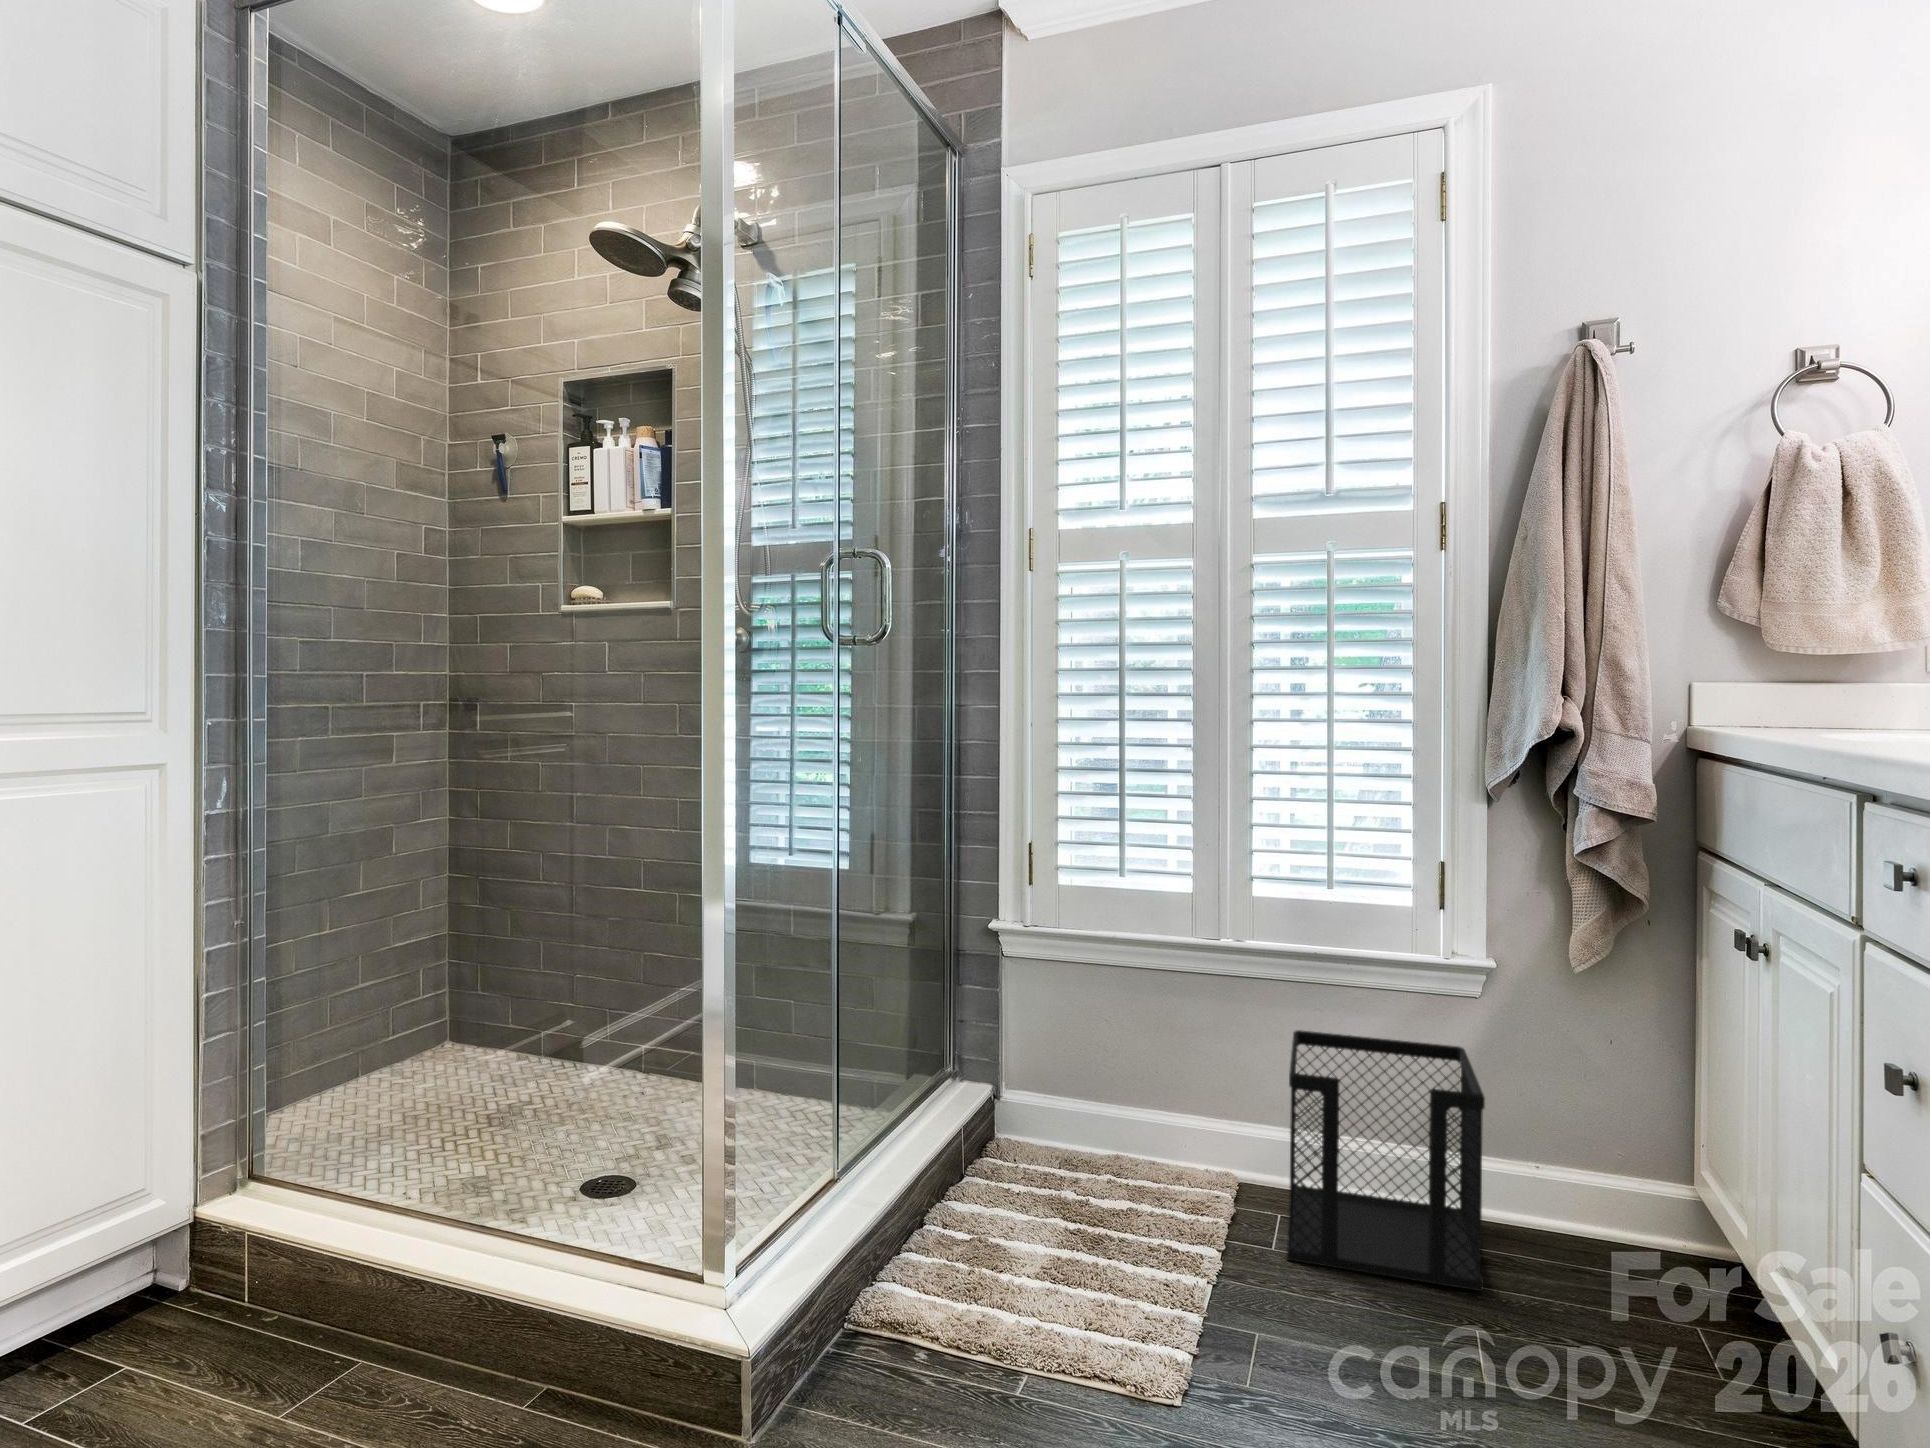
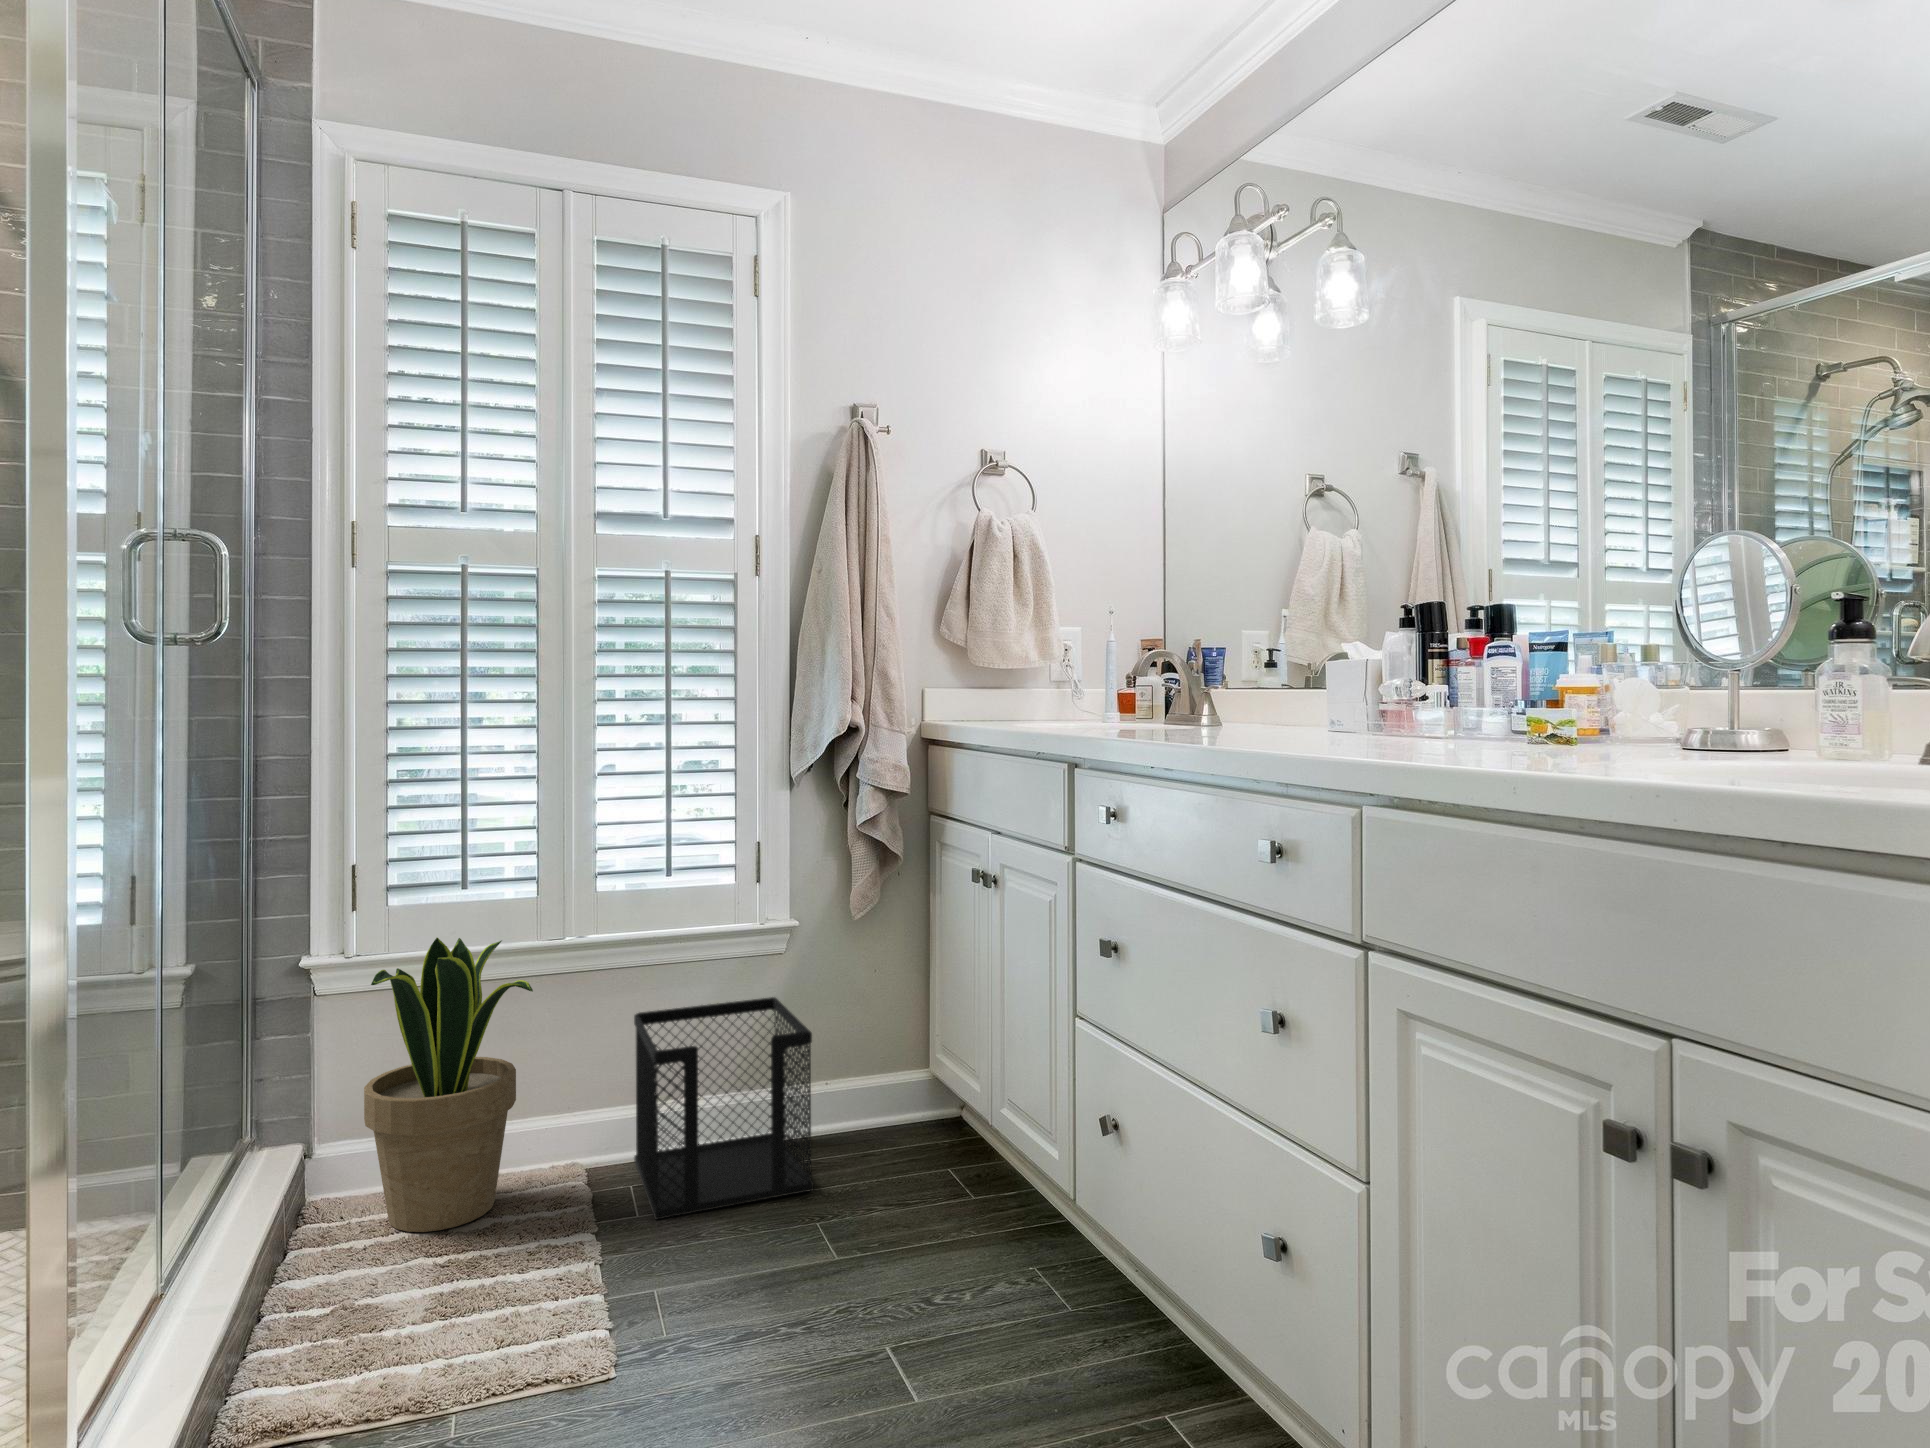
potted plant: none [1028,913,1176,1200] -> present [364,938,533,1232]

